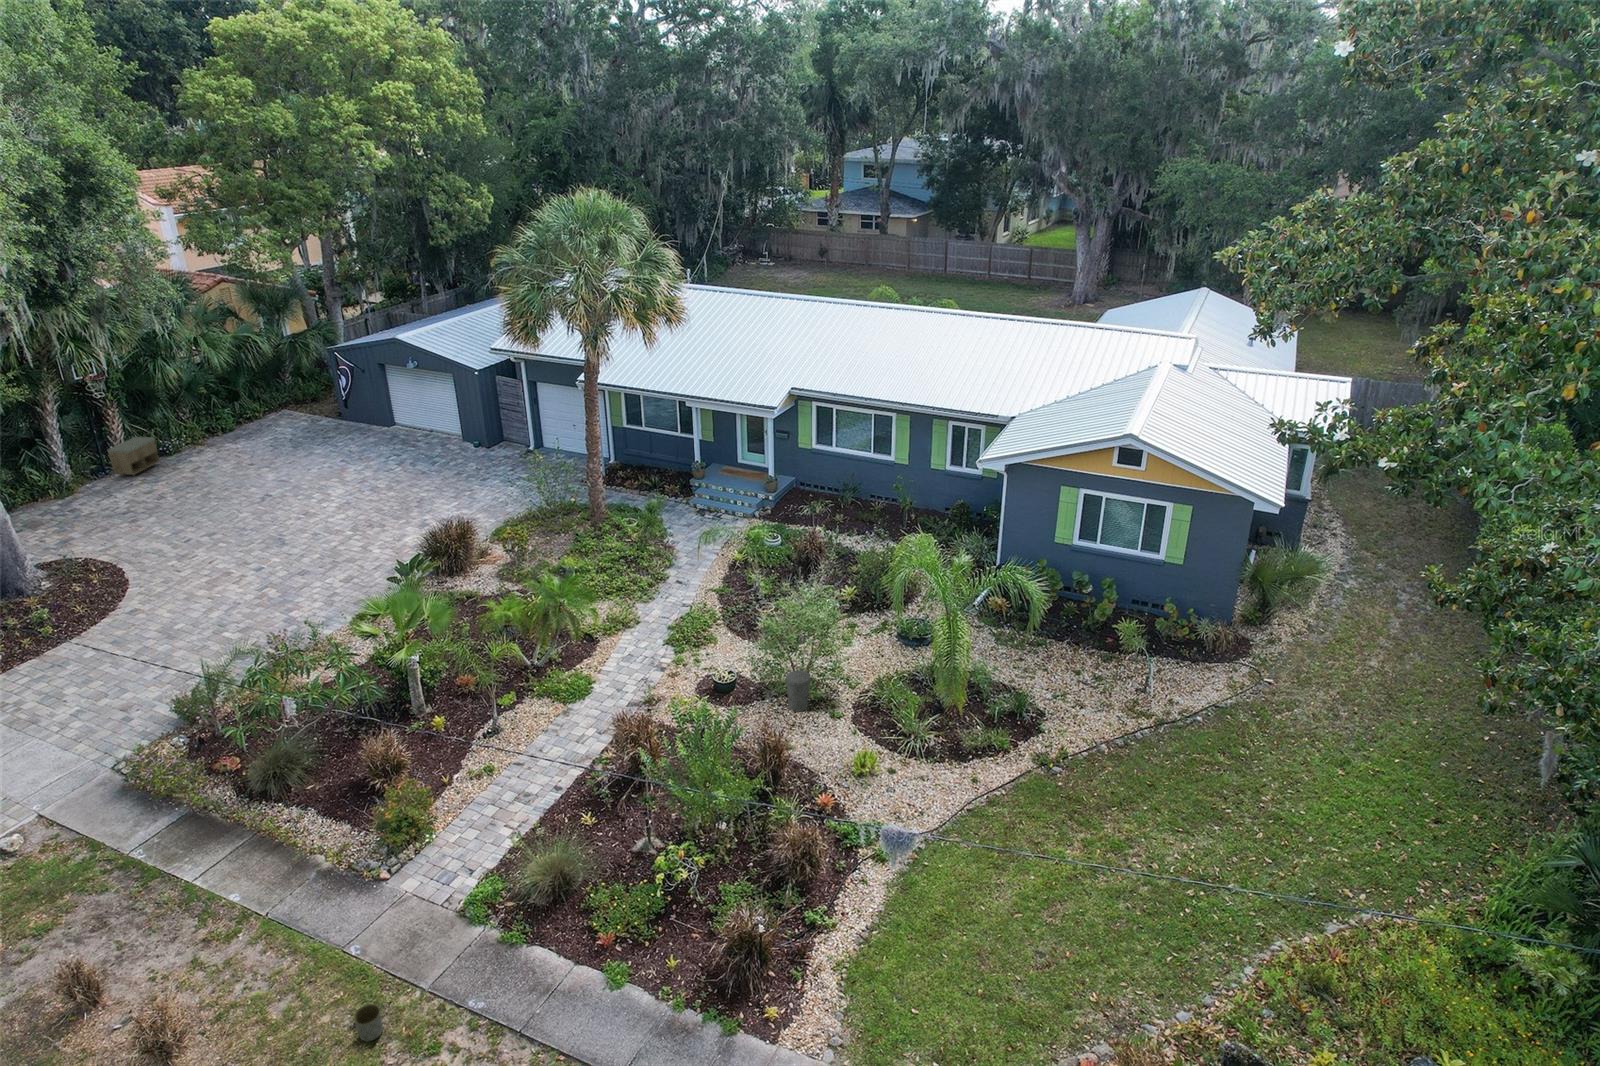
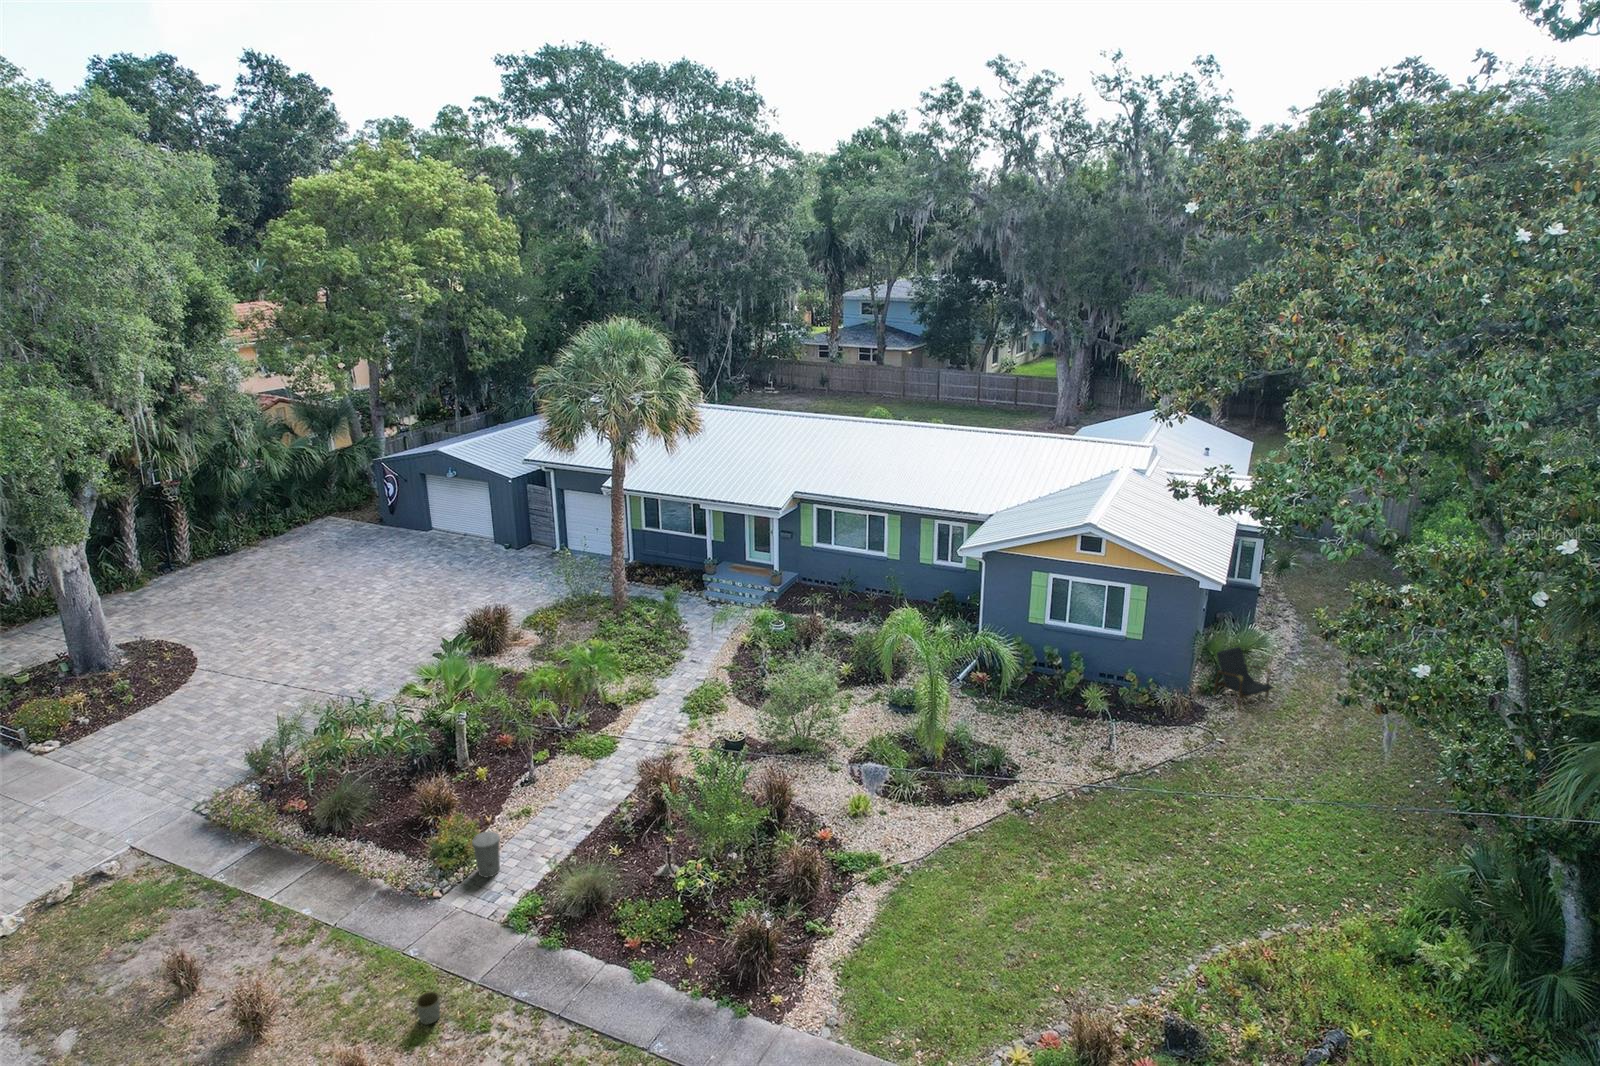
storage bench: present [108,437,160,476] -> none [180,536,225,571]
lounge chair: none [1262,573,1331,645] -> present [1214,647,1273,709]
trash can: present [786,670,811,712] -> present [472,831,500,878]

